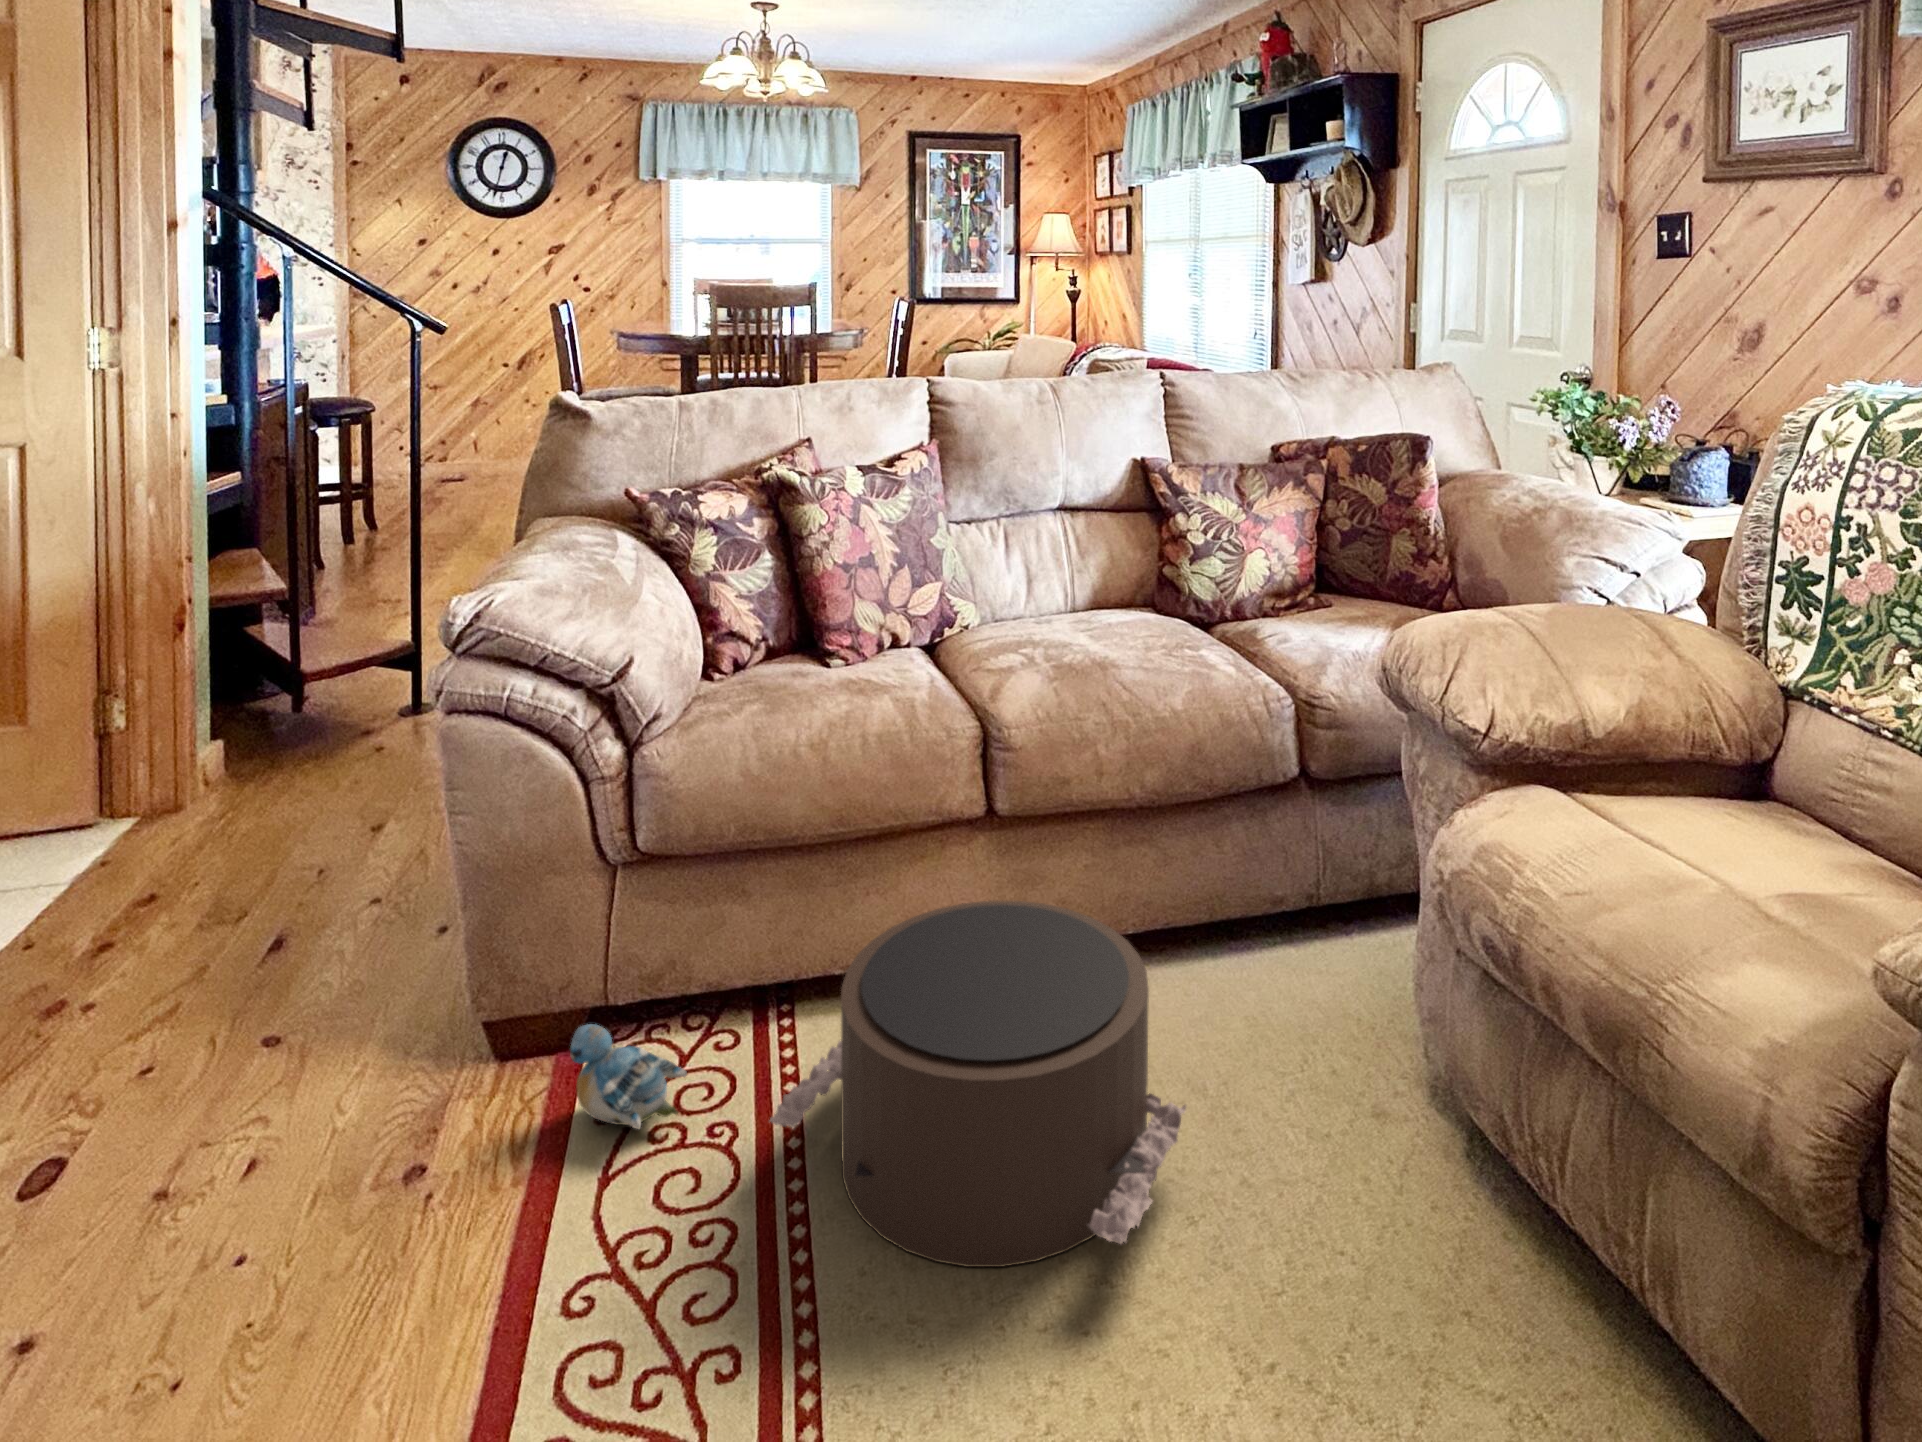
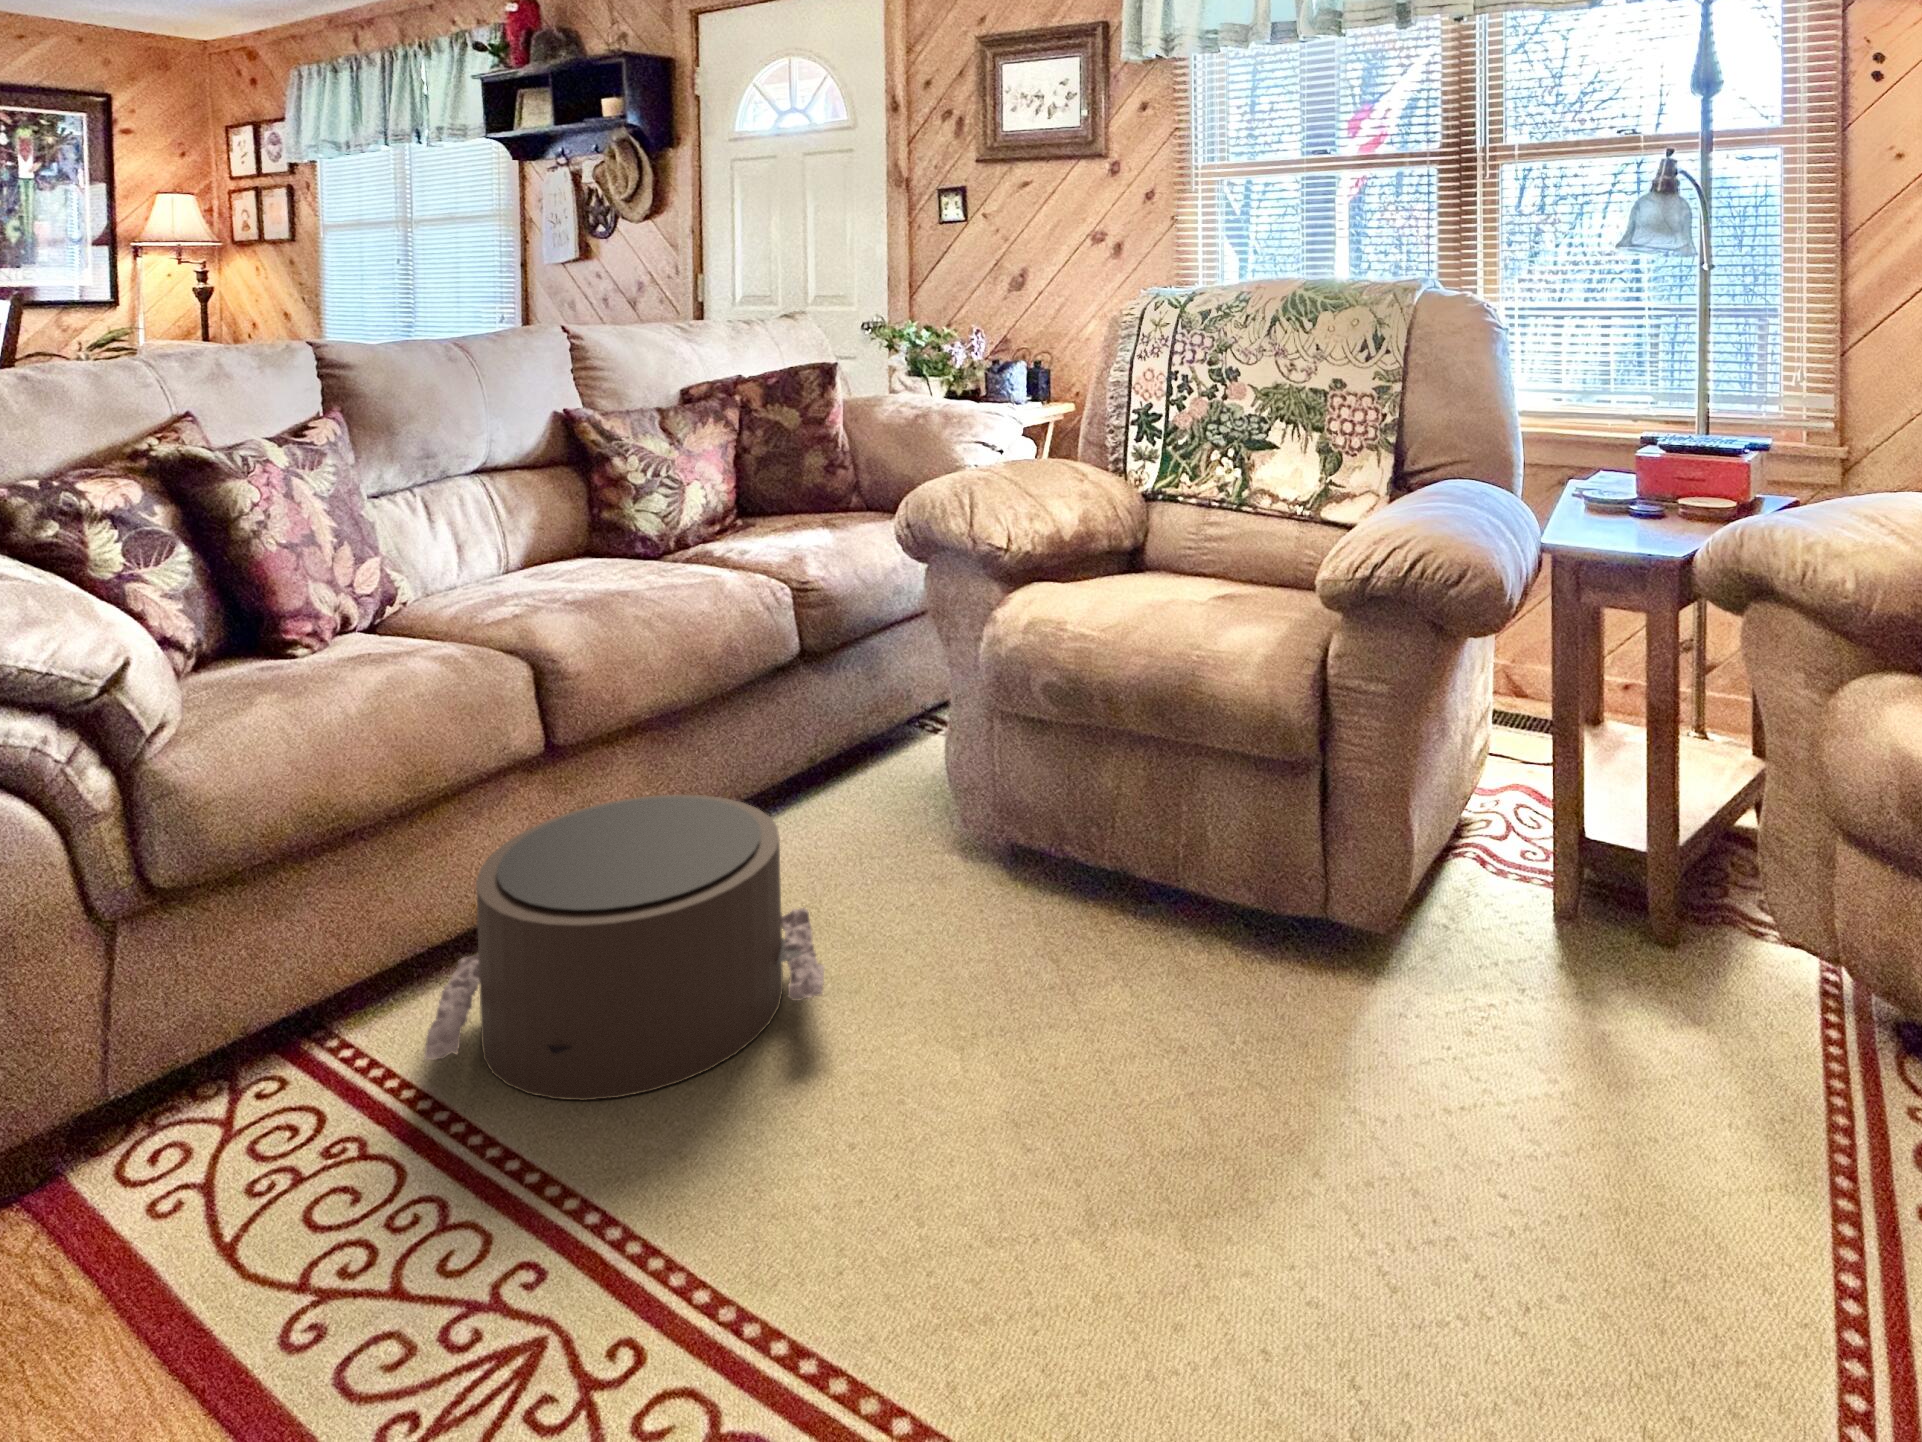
plush toy: present [570,1024,687,1129] -> none [112,1063,283,1163]

